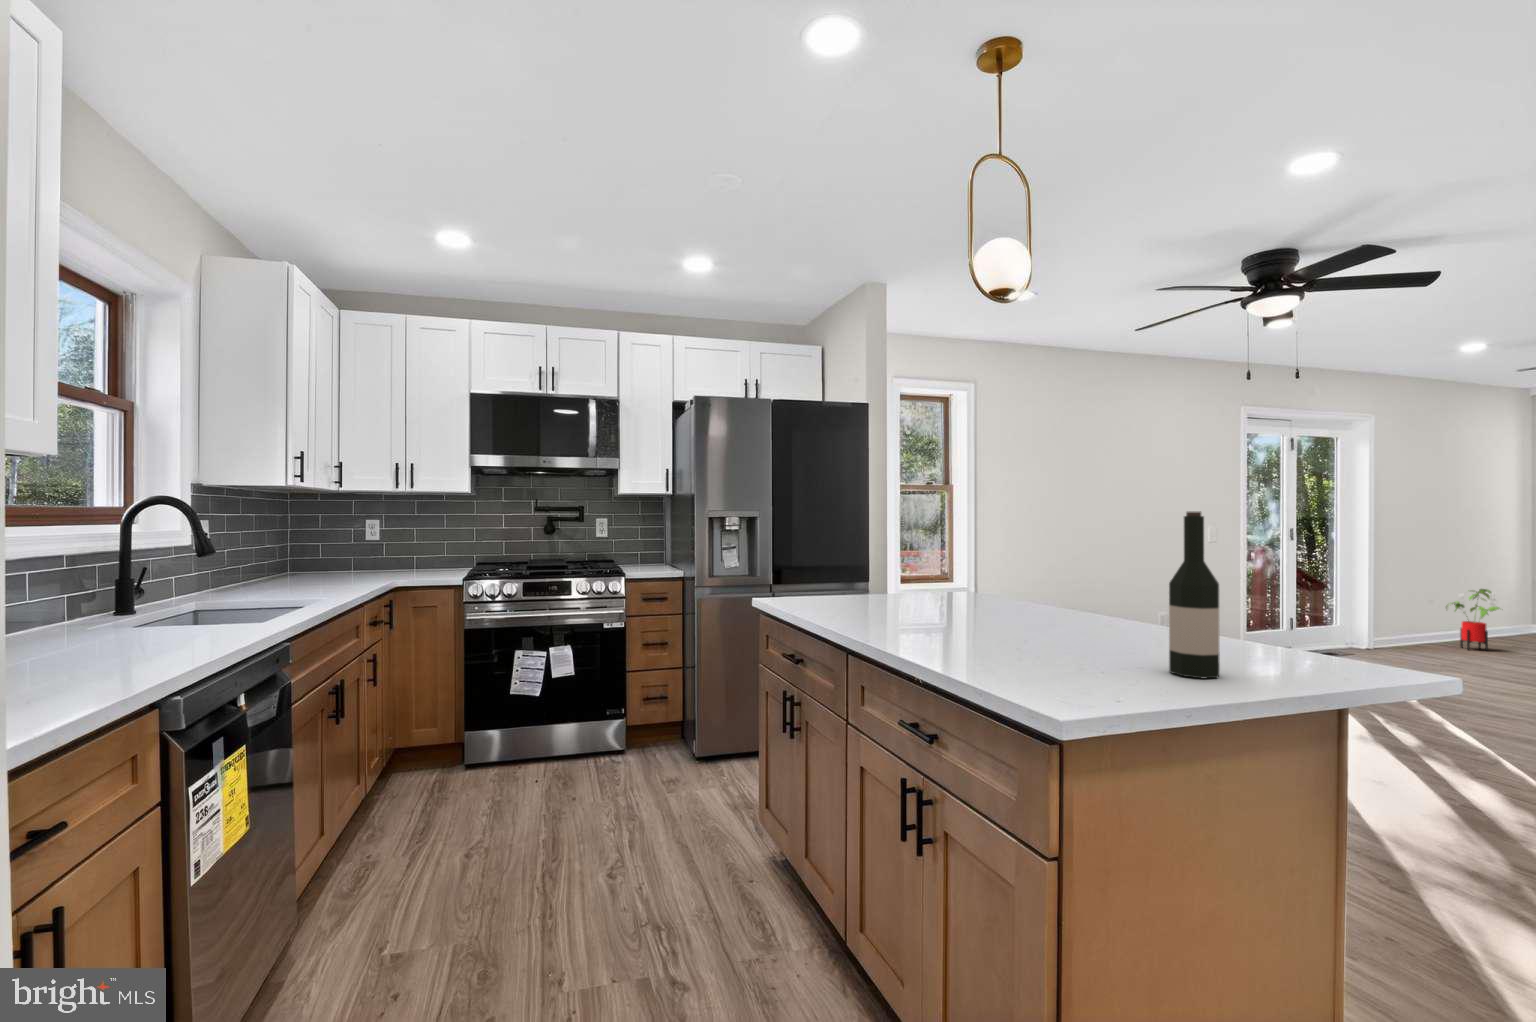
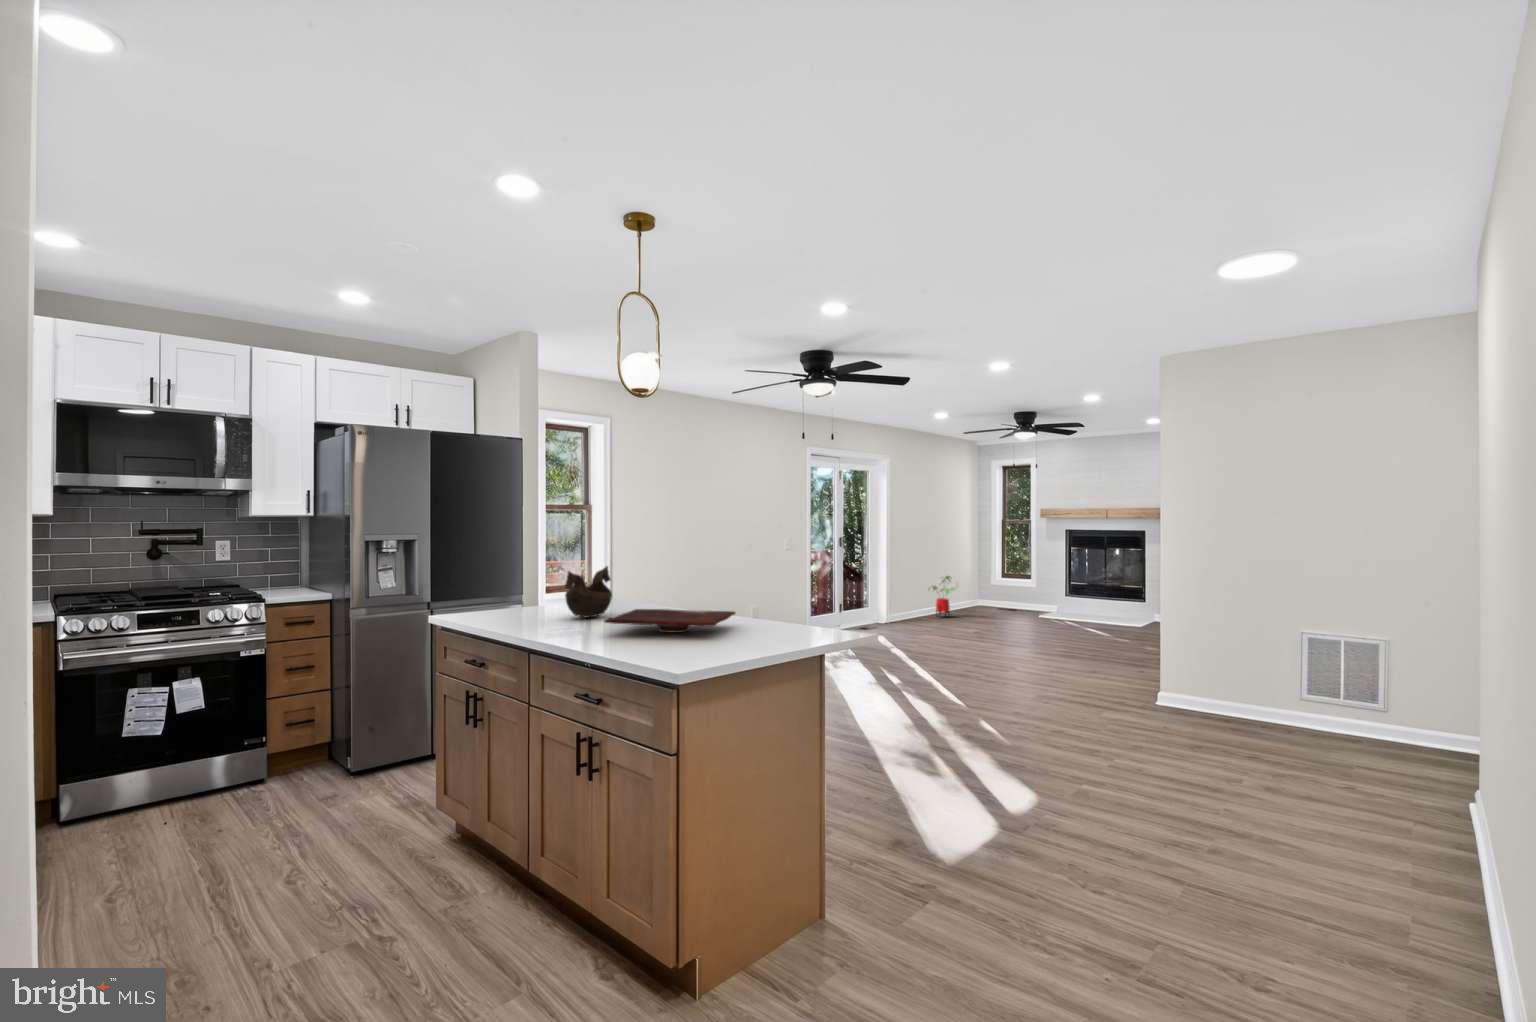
wine bottle: present [1169,511,1220,678] -> none [738,549,763,645]
decorative bowl: none [897,545,963,612] -> present [565,566,612,617]
cutting board: none [945,604,1157,644] -> present [605,609,735,633]

